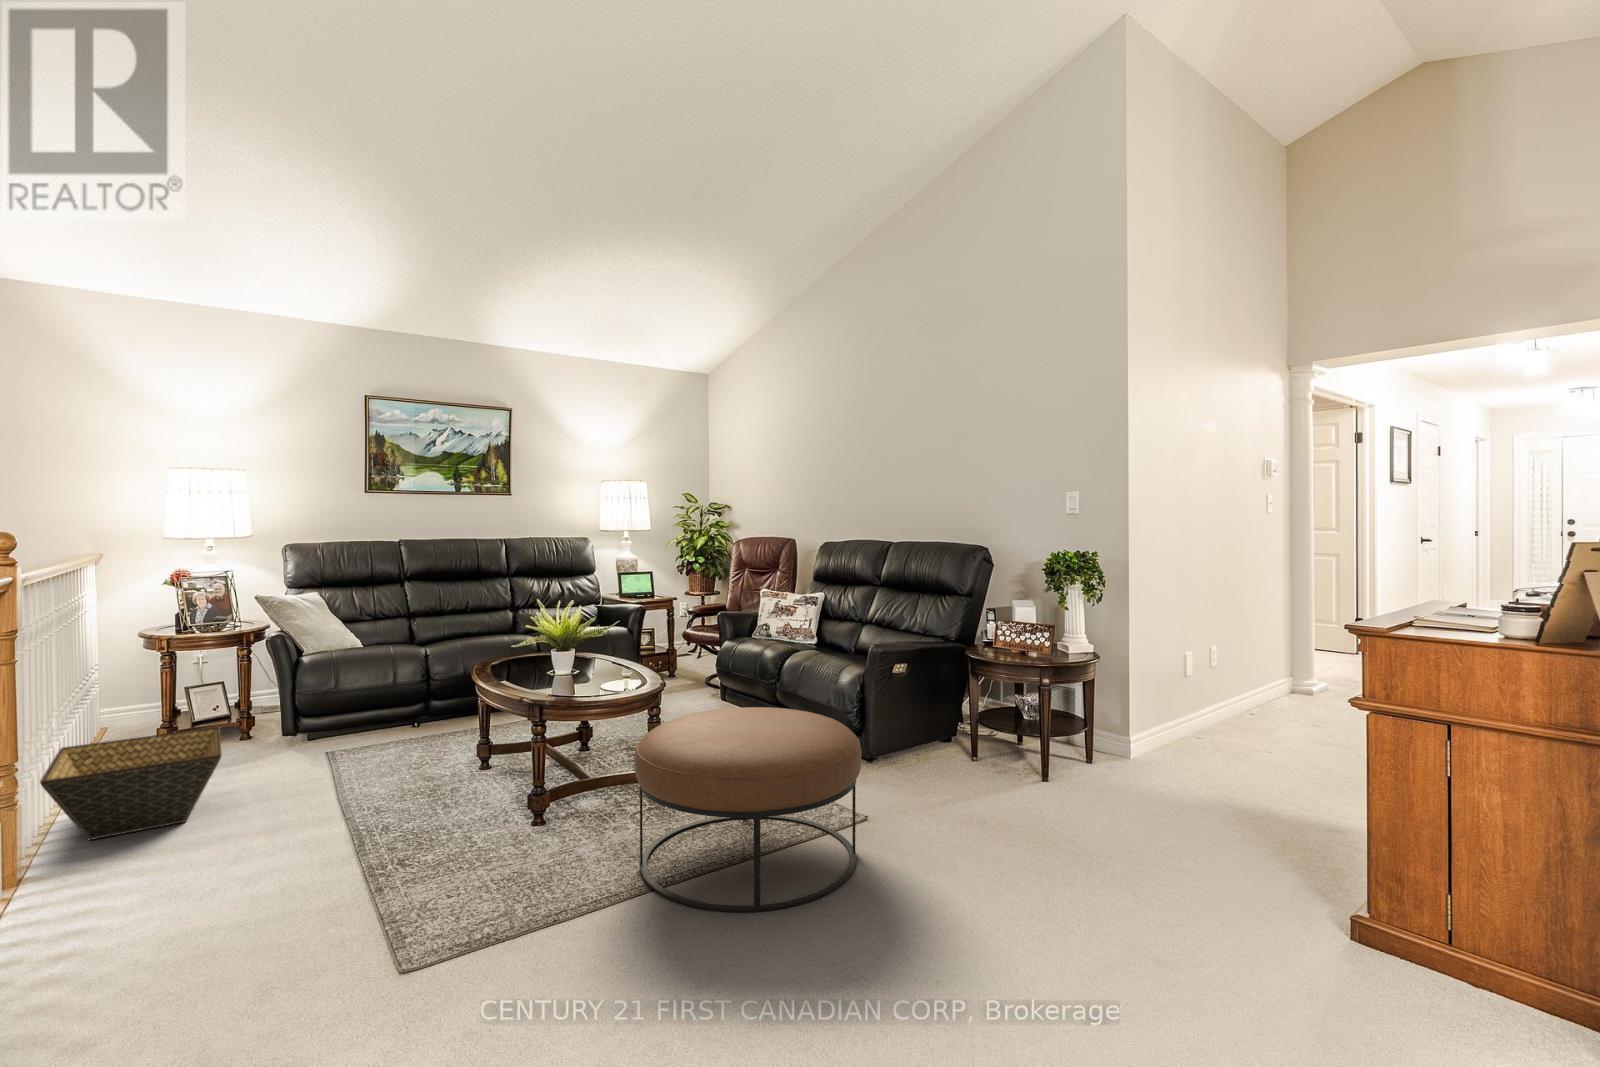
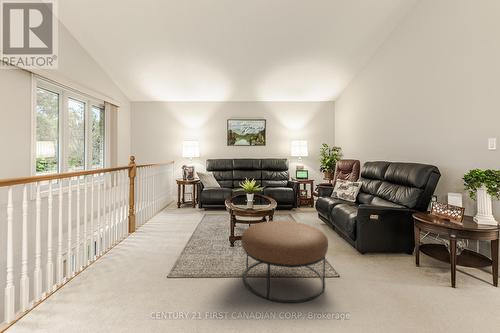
basket: present [40,727,222,840] -> none [136,204,178,227]

